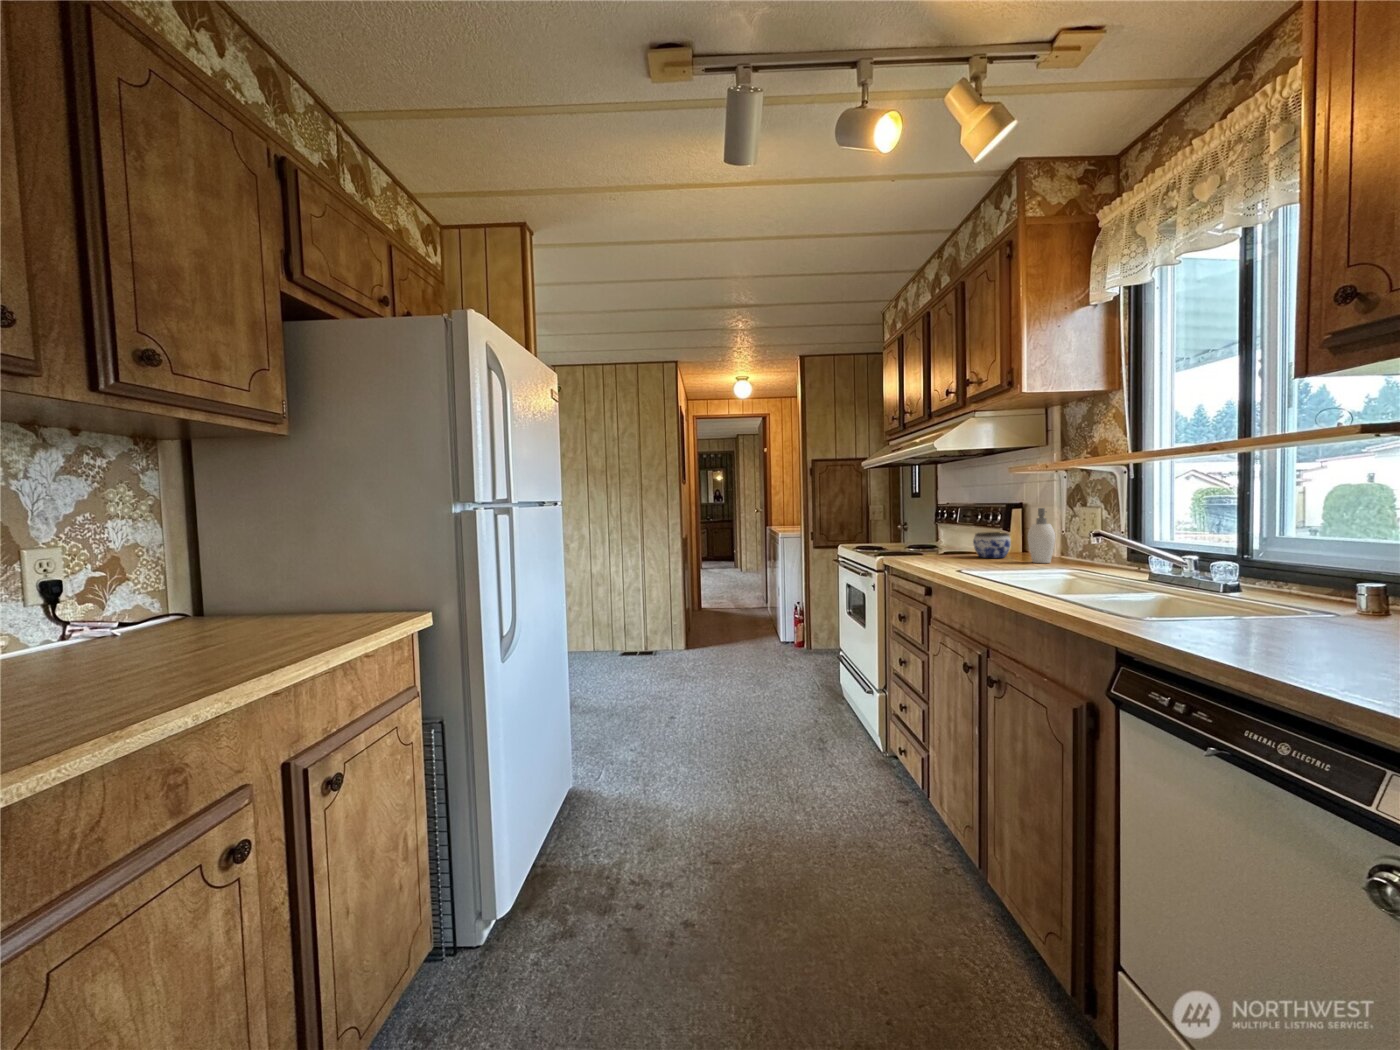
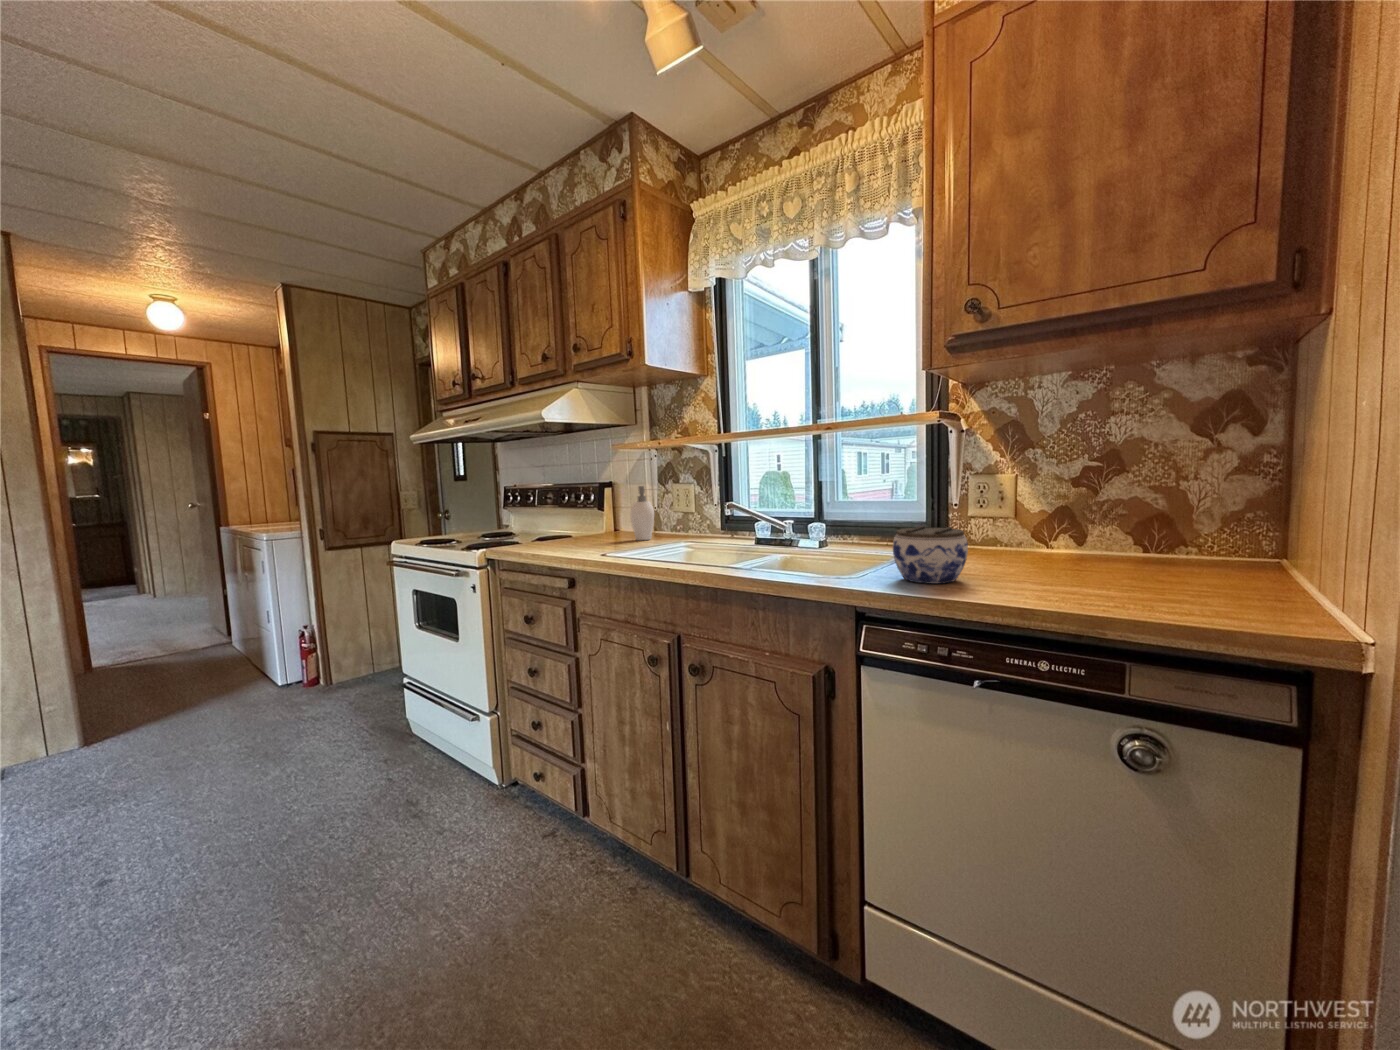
jar: present [973,532,1011,558] -> present [893,526,968,584]

